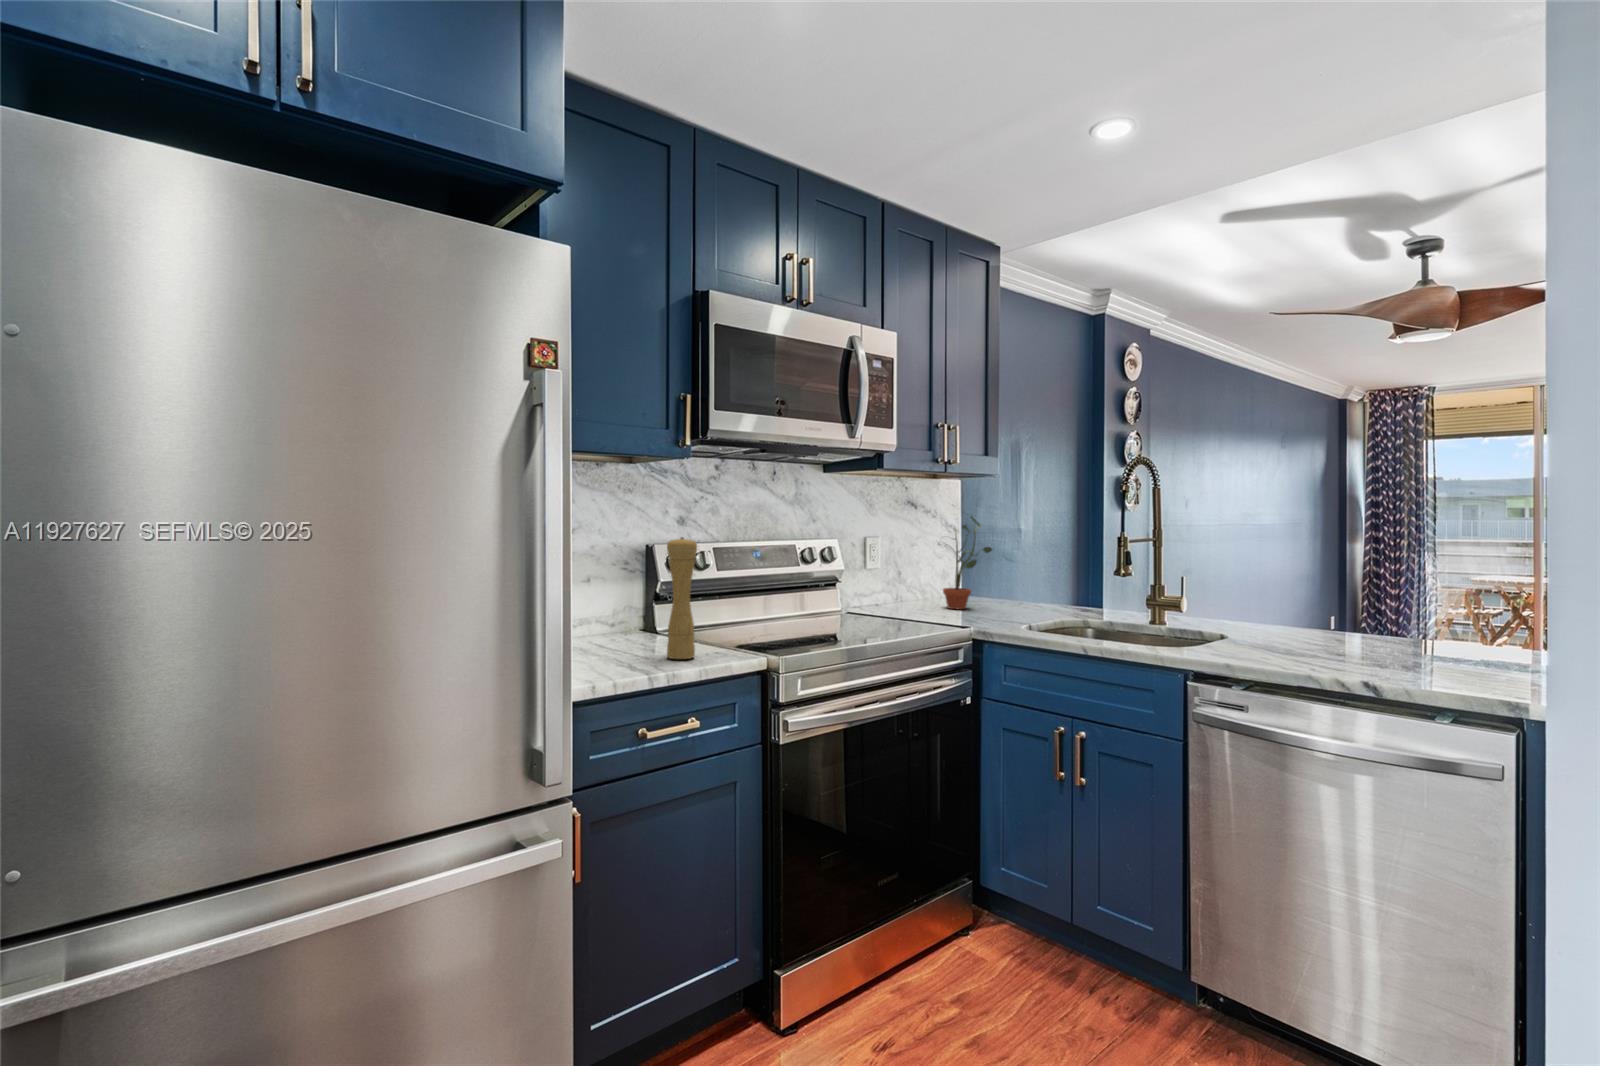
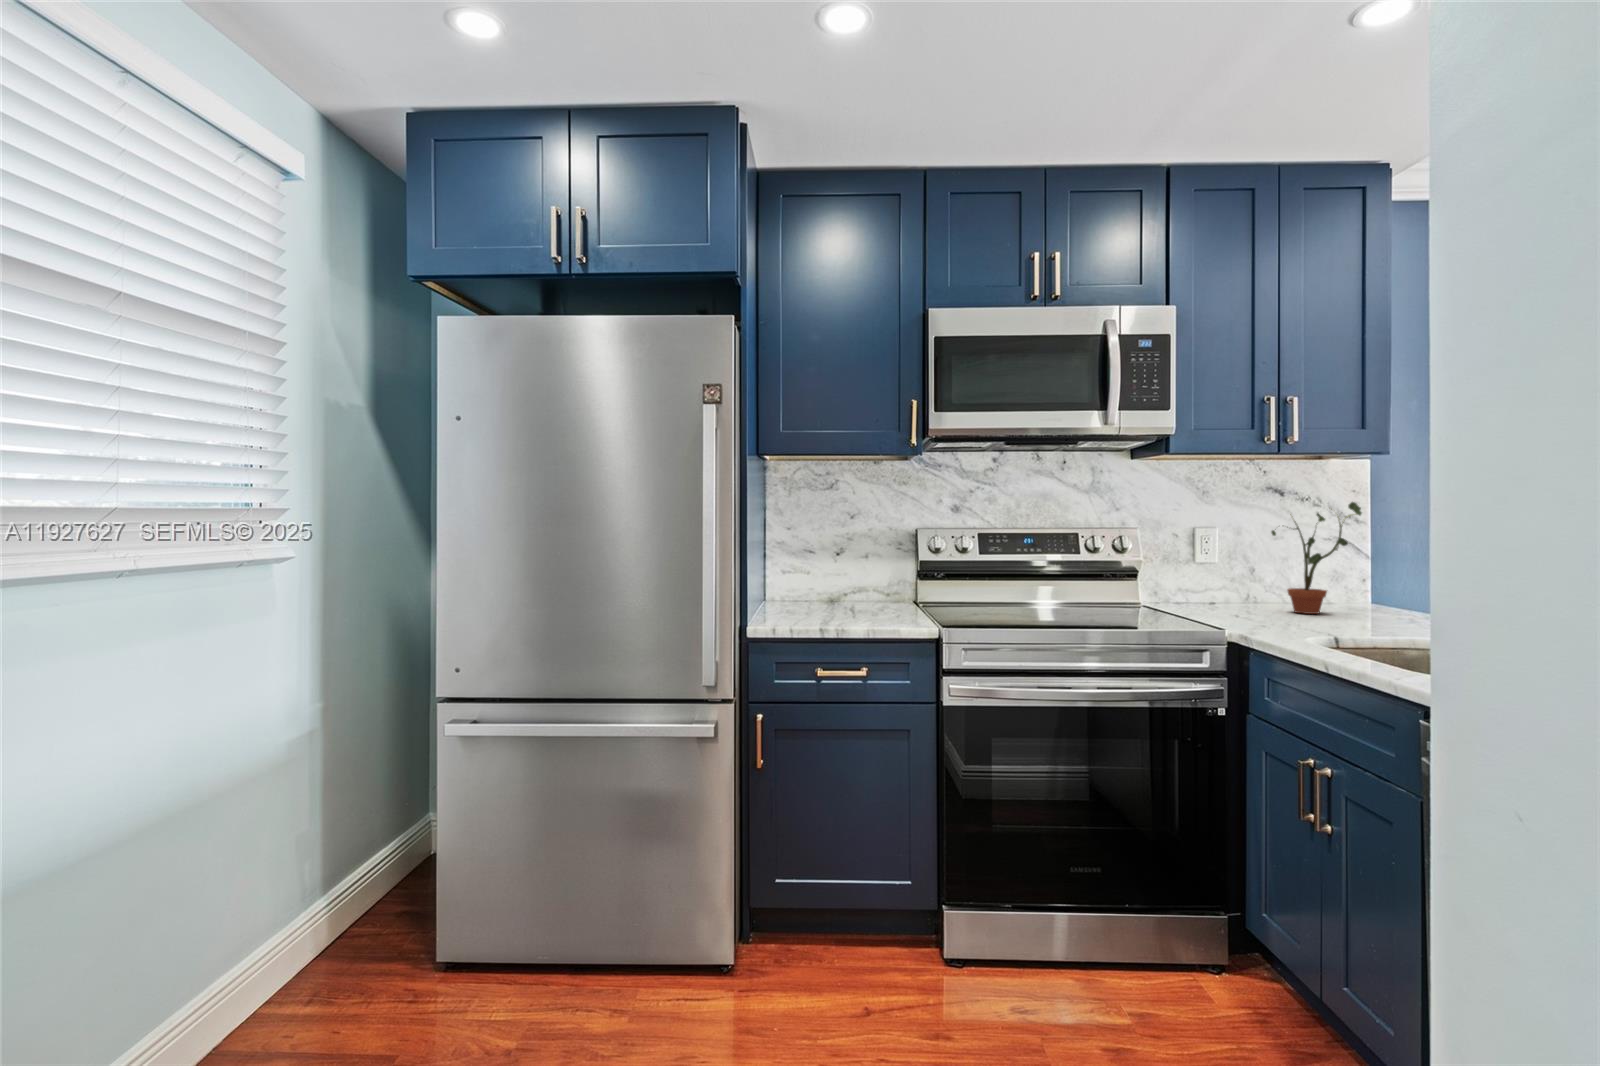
pepper mill: present [667,537,697,659] -> none [866,518,892,621]

